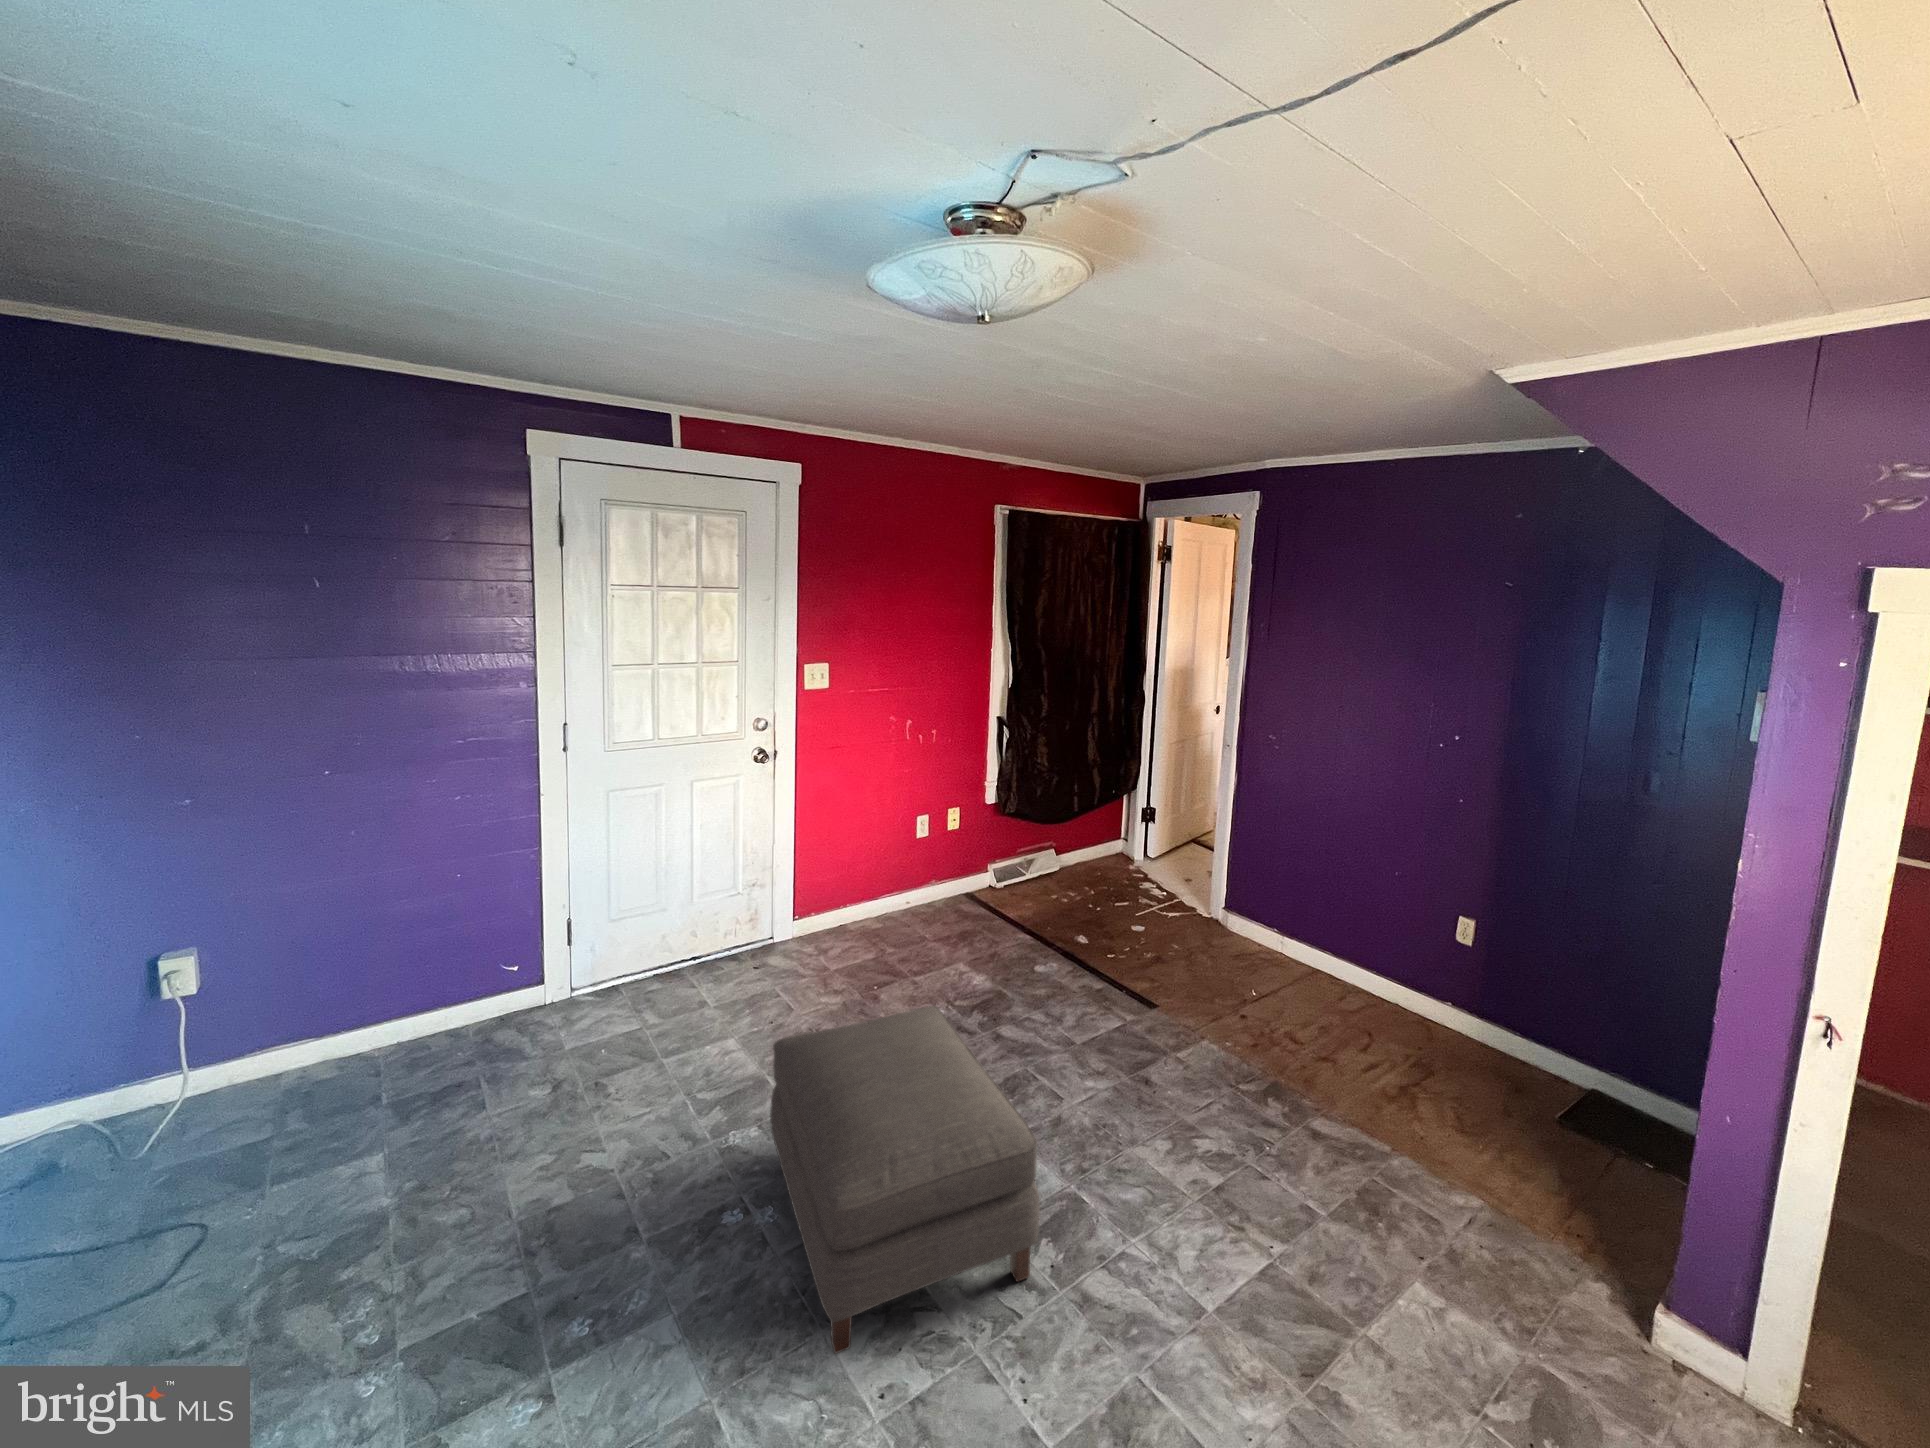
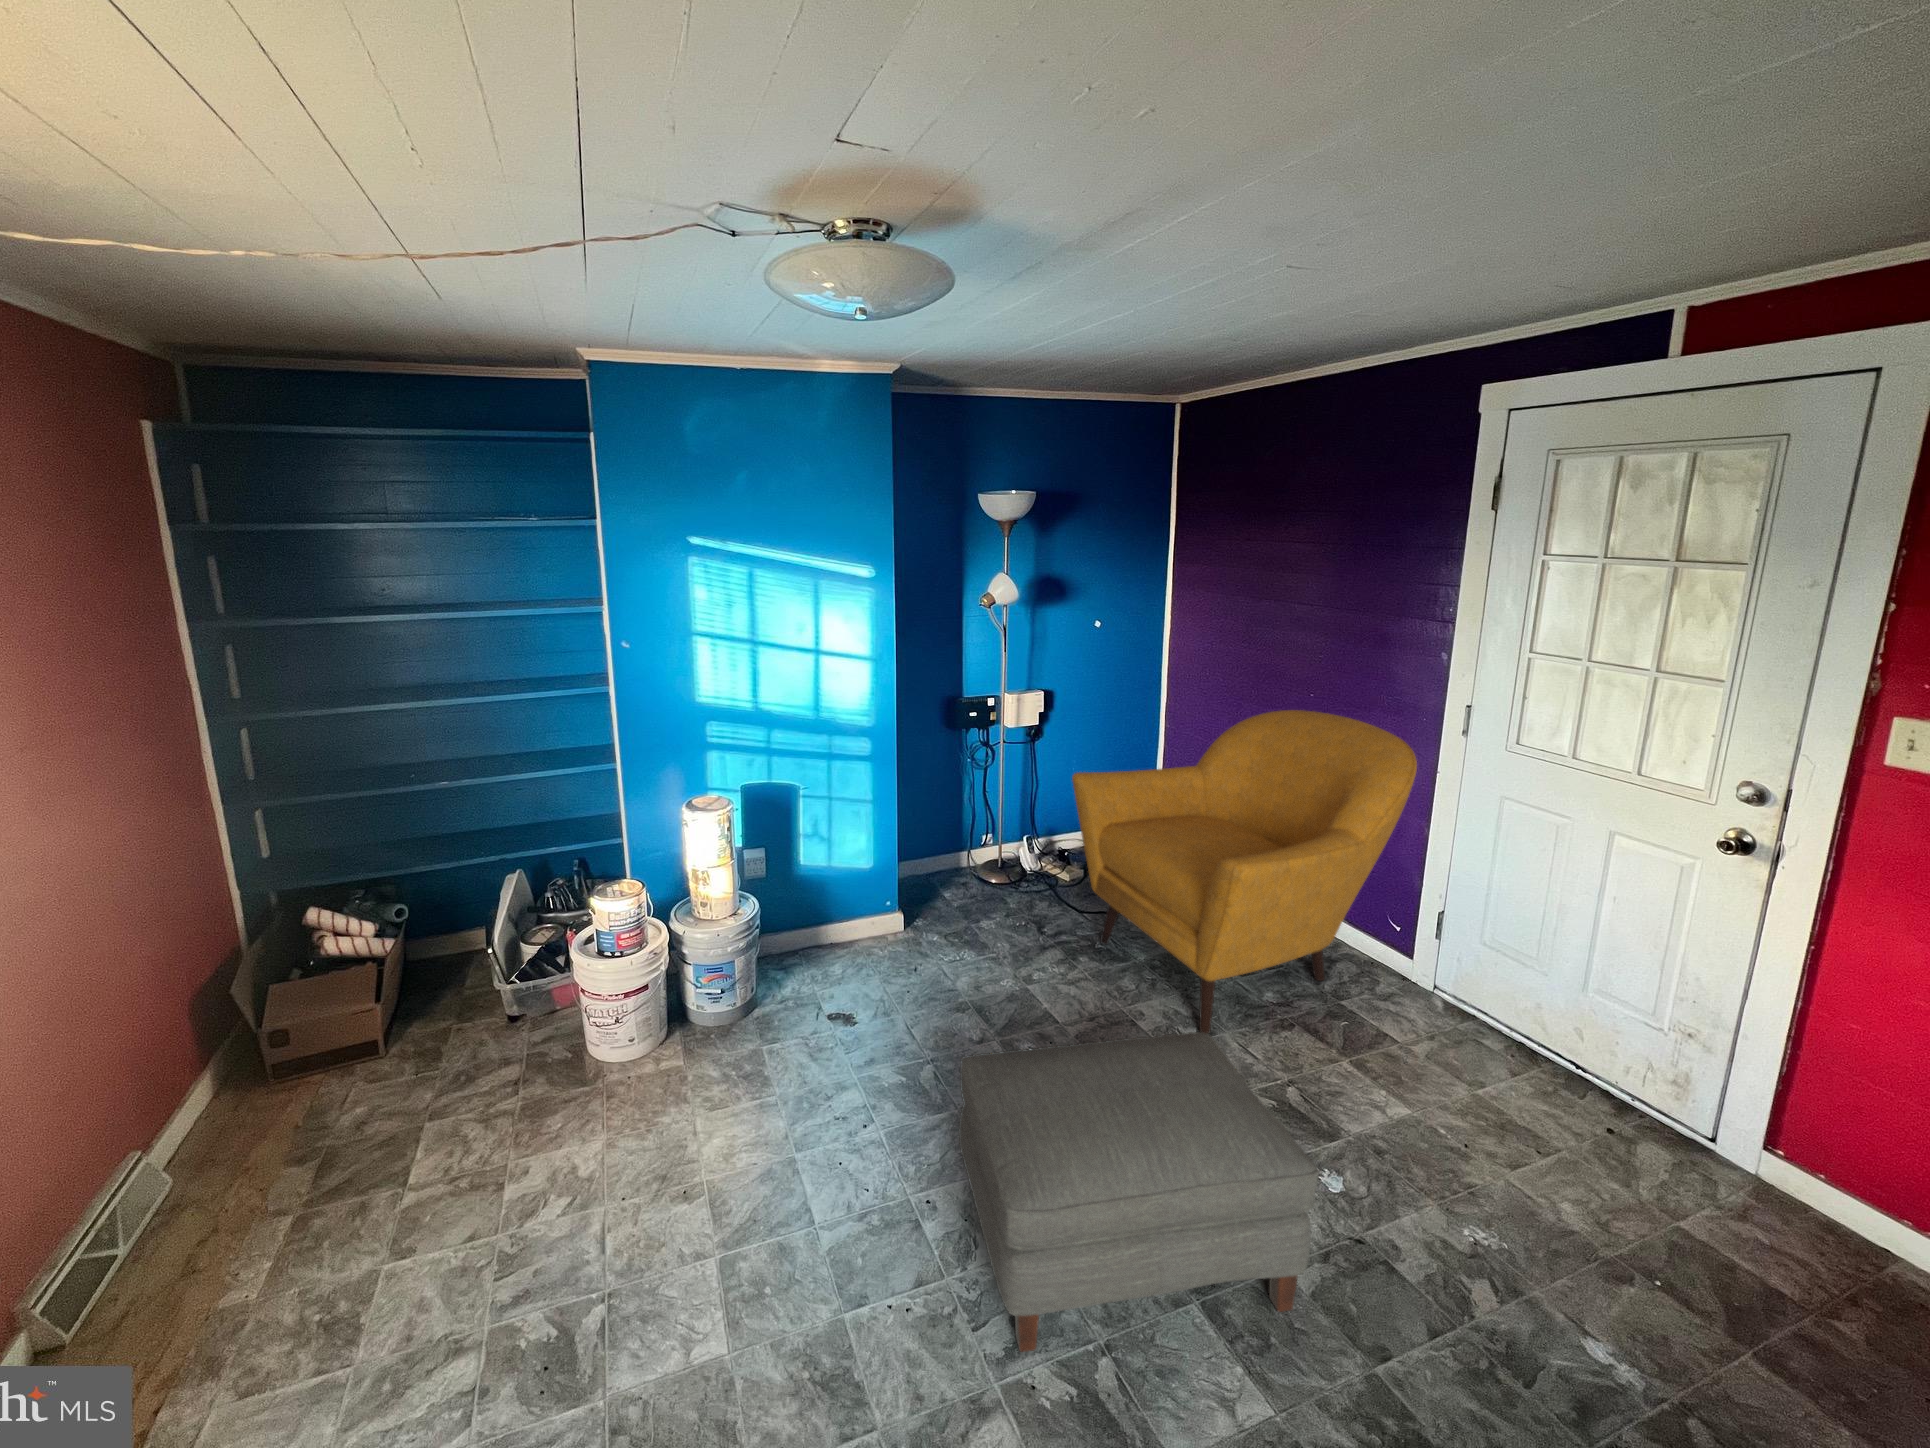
armchair: none [167,771,656,1256] -> present [1072,710,1417,1033]

